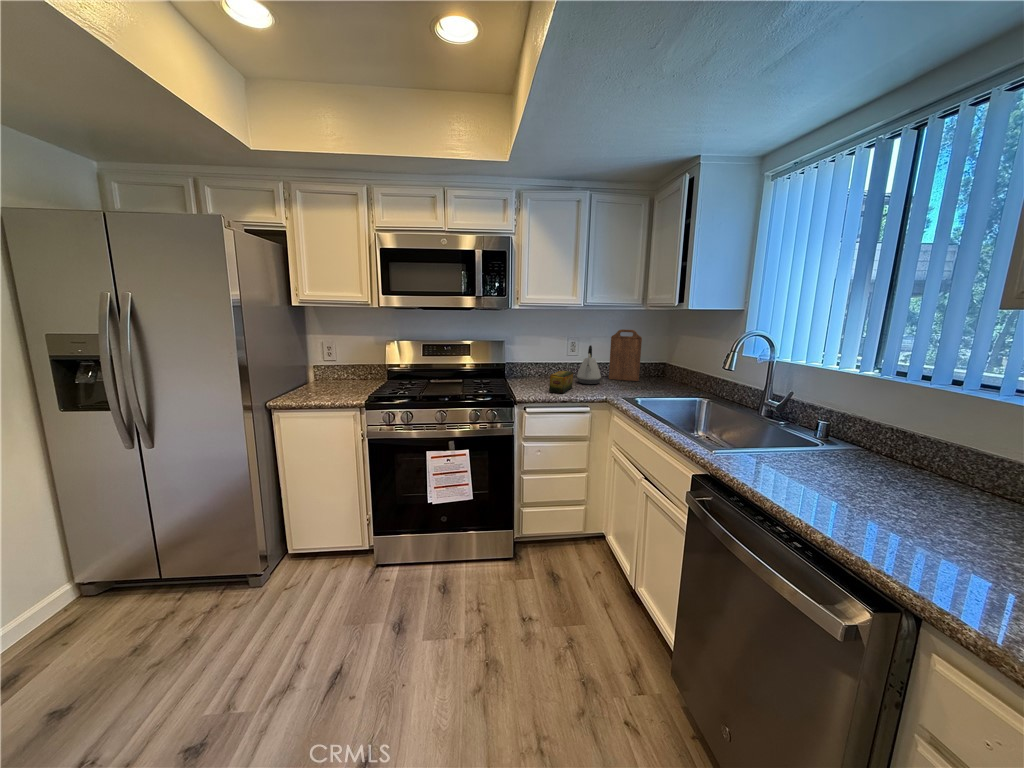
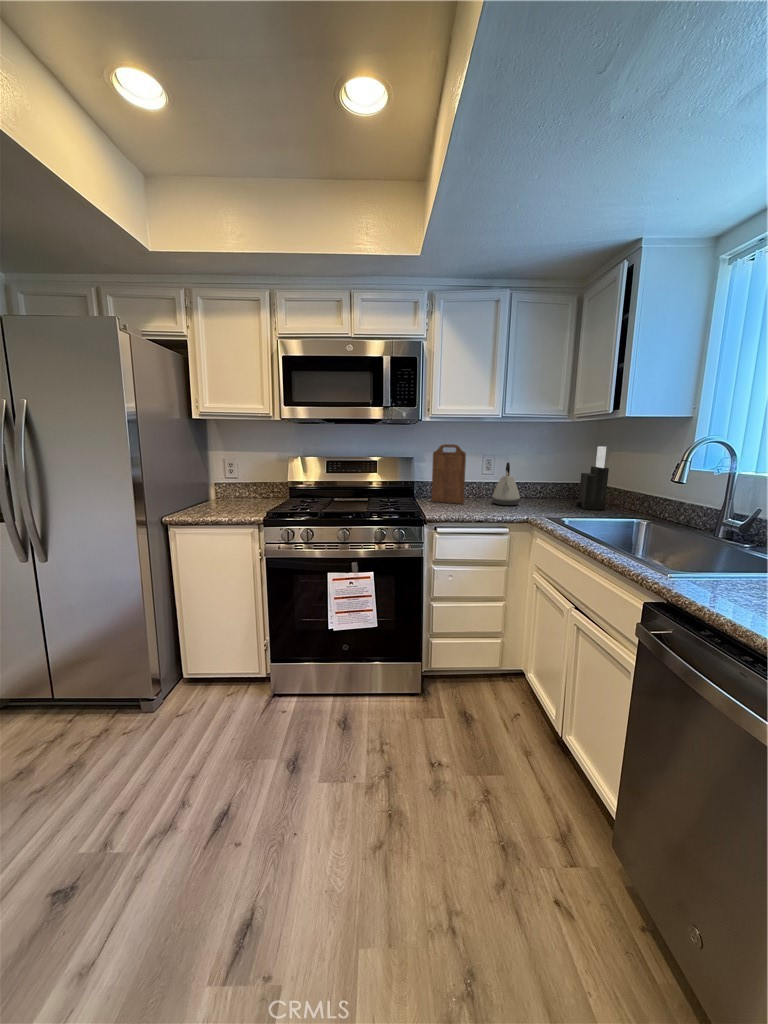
cutting board: present [609,329,642,381] -> present [432,444,466,504]
knife block: none [650,331,677,388] -> present [577,446,609,510]
tea box: present [549,371,574,394] -> none [462,489,490,513]

